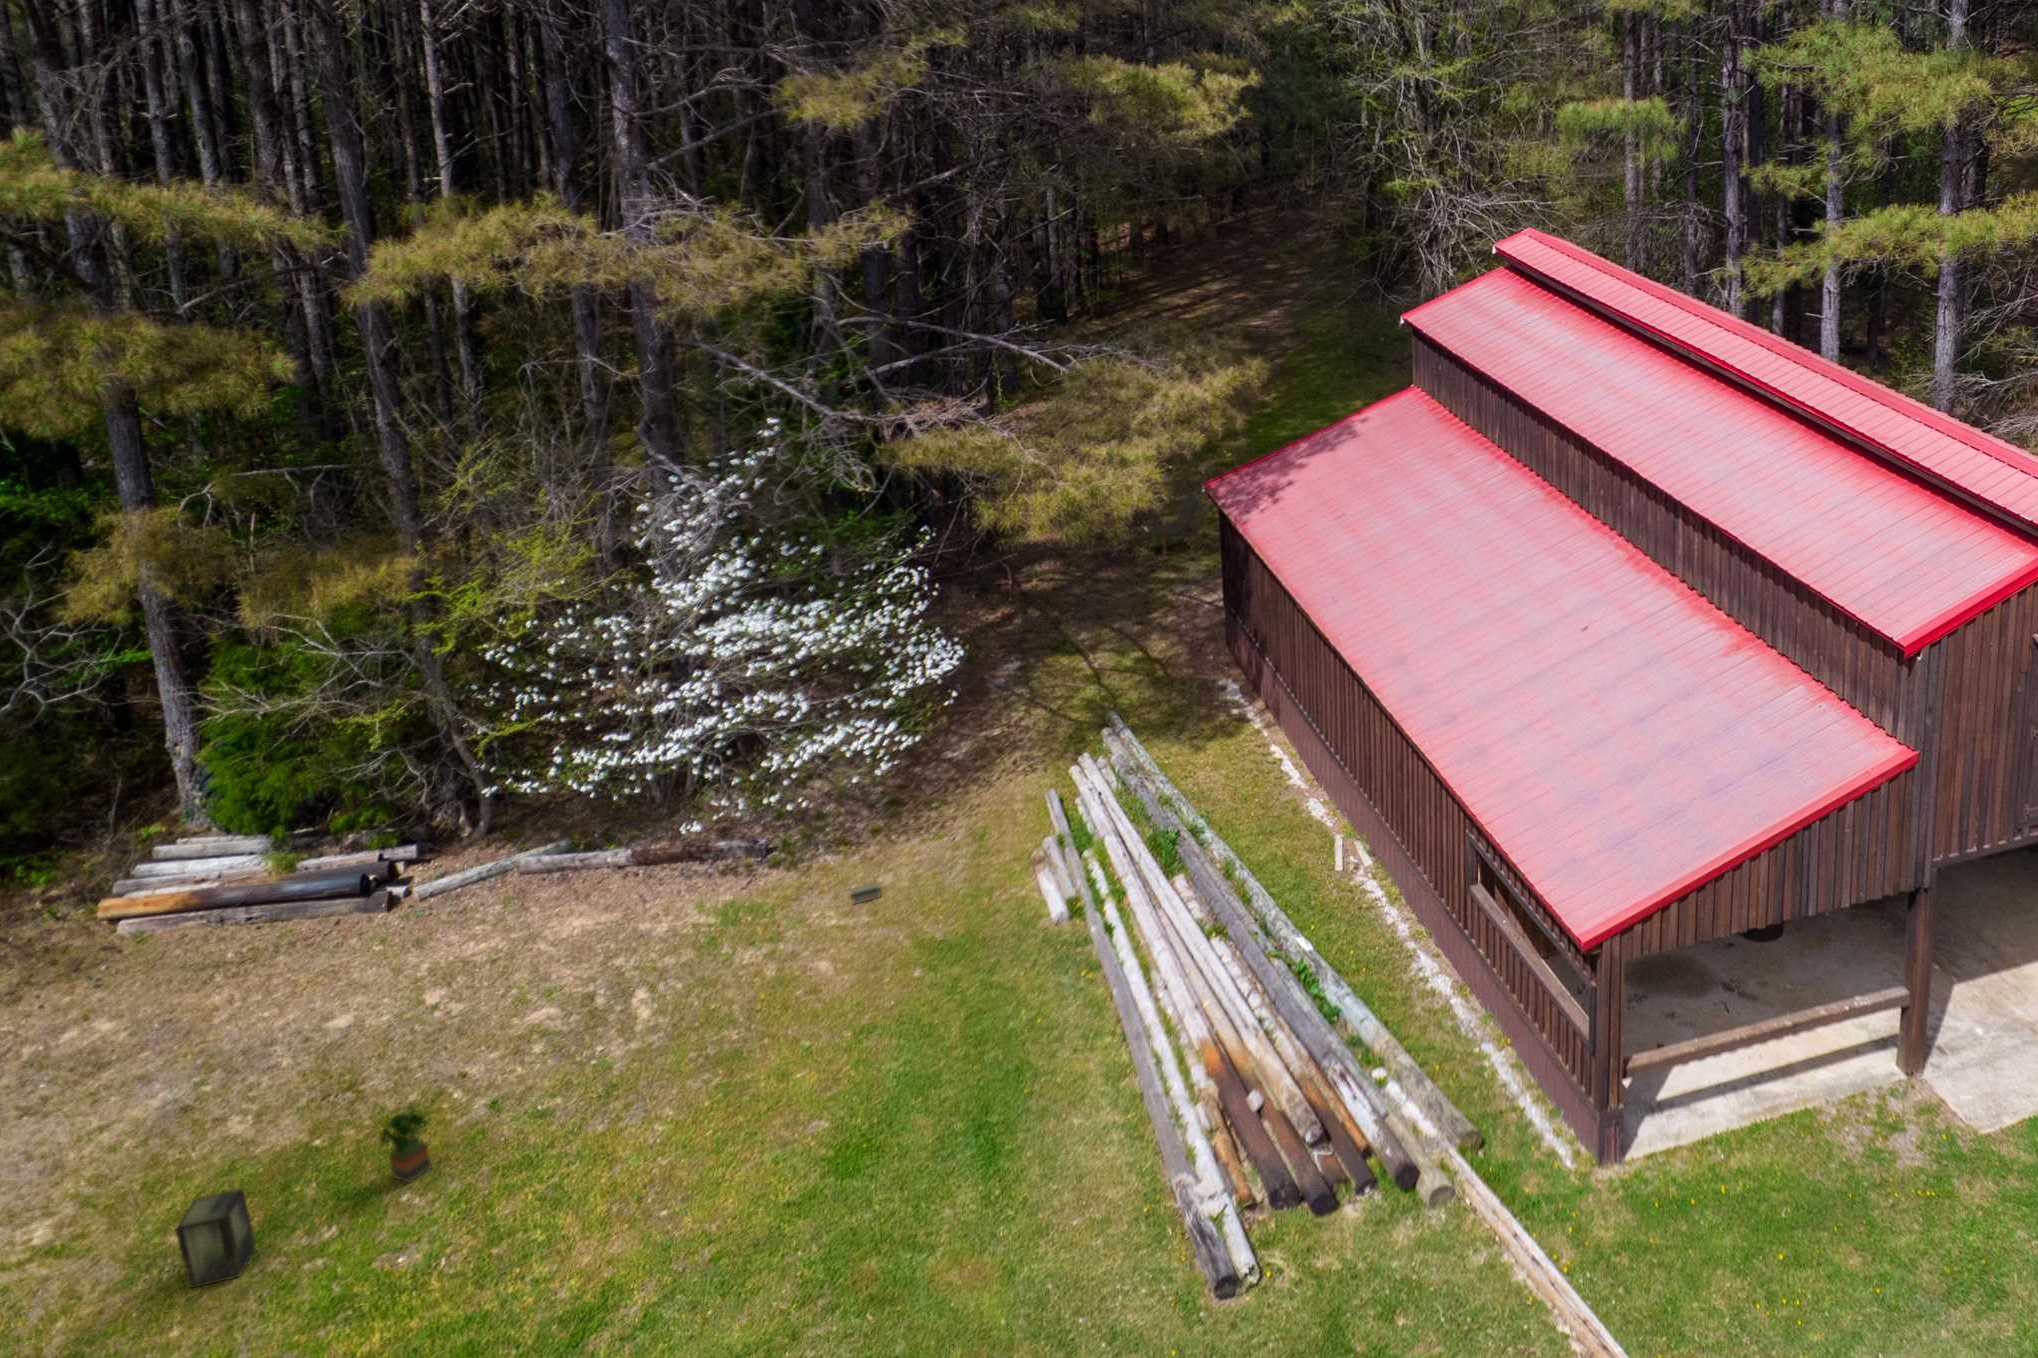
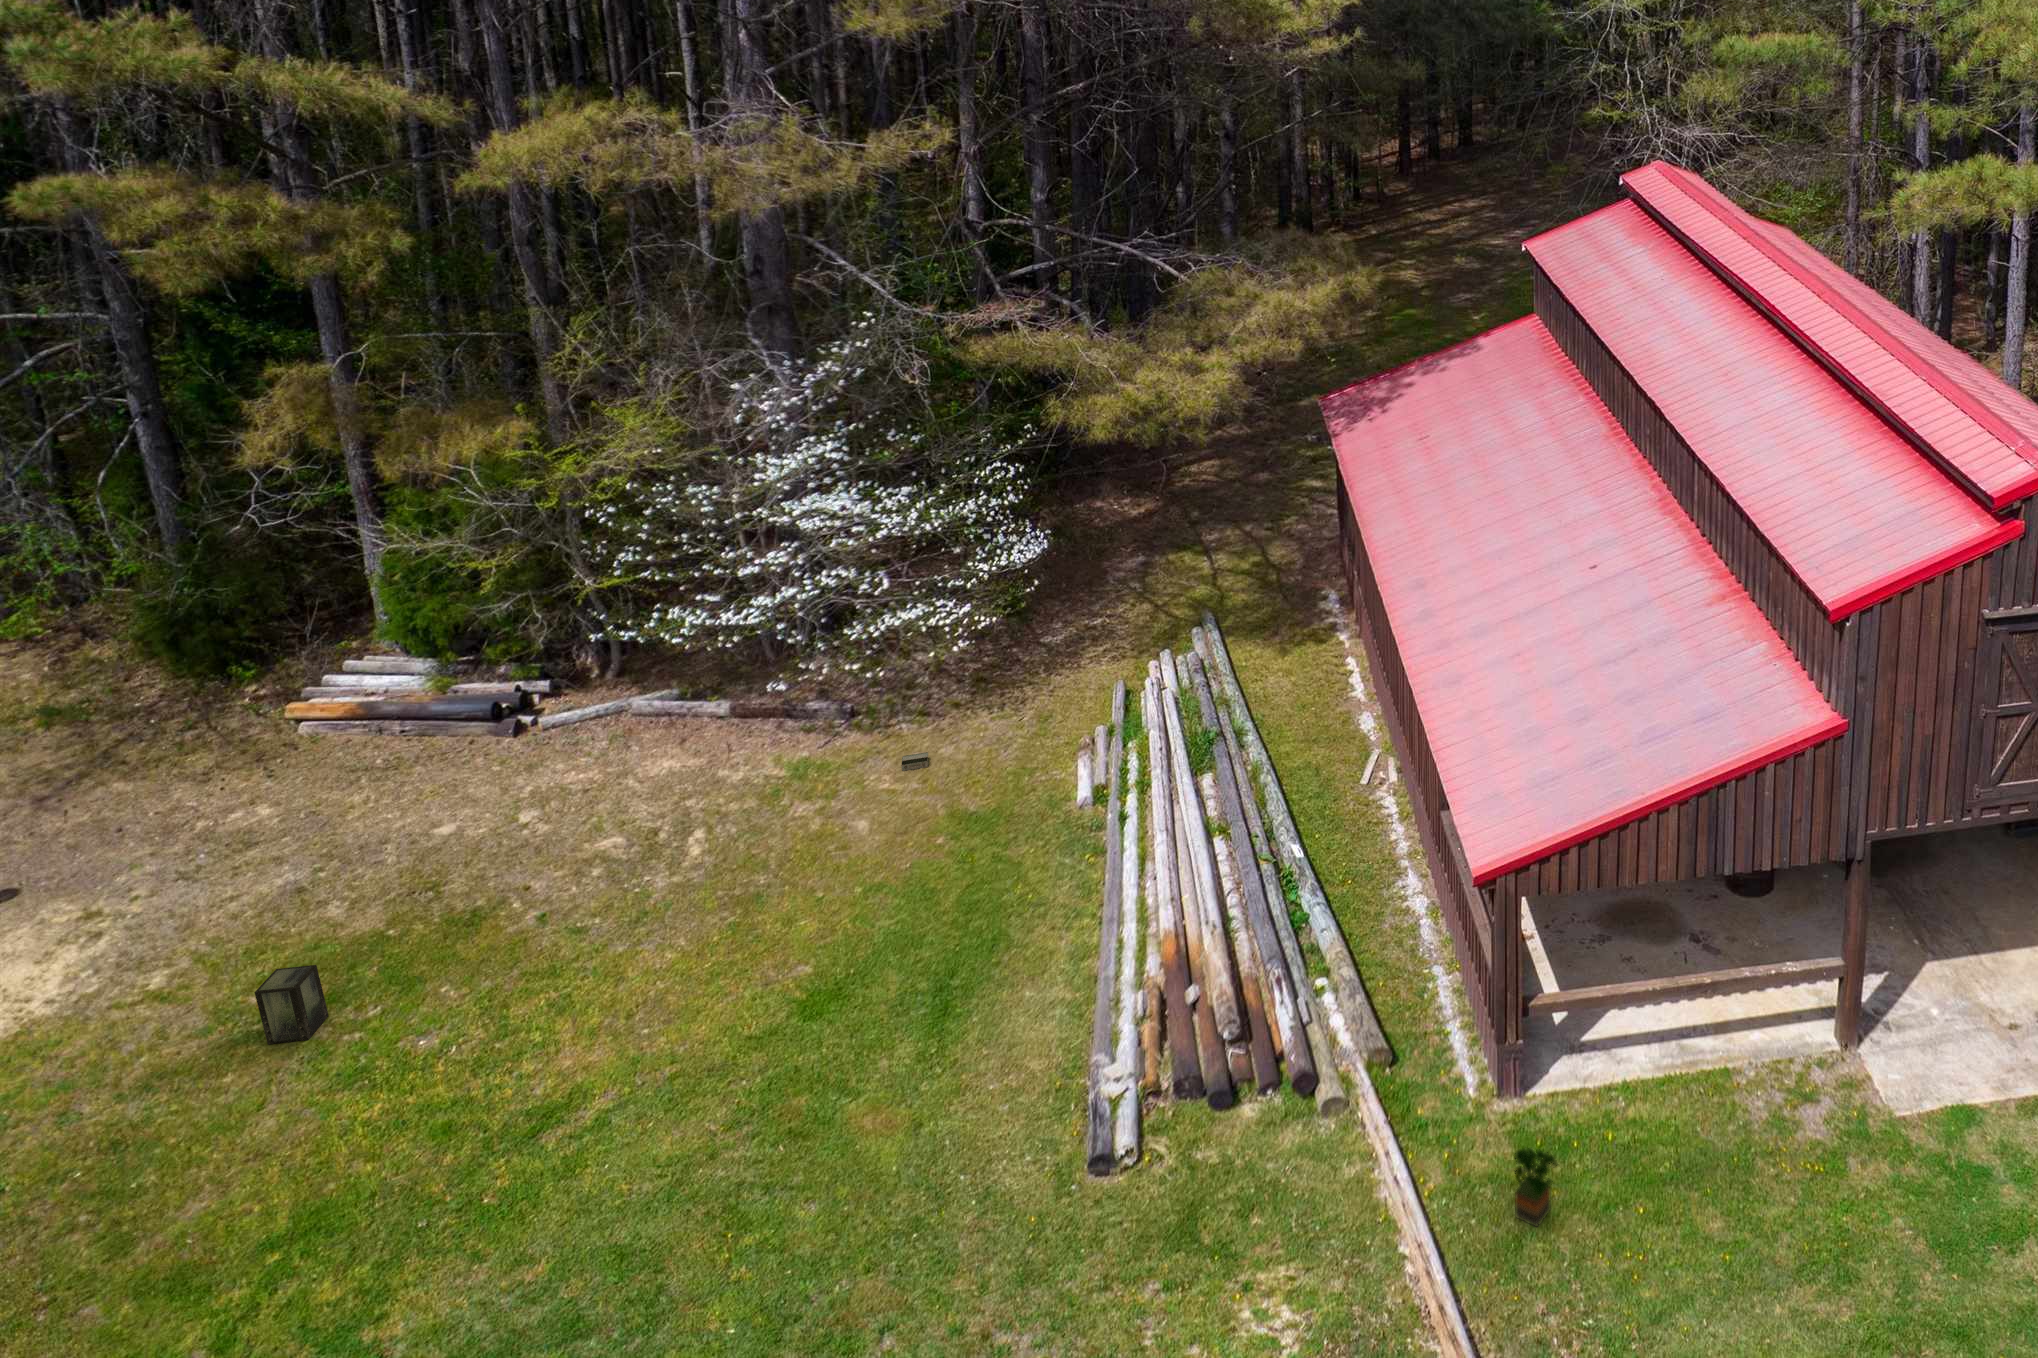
lounge chair: present [1147,492,1201,551] -> none [1271,405,1322,466]
potted tree: present [380,1112,432,1183] -> present [1514,1147,1557,1227]

